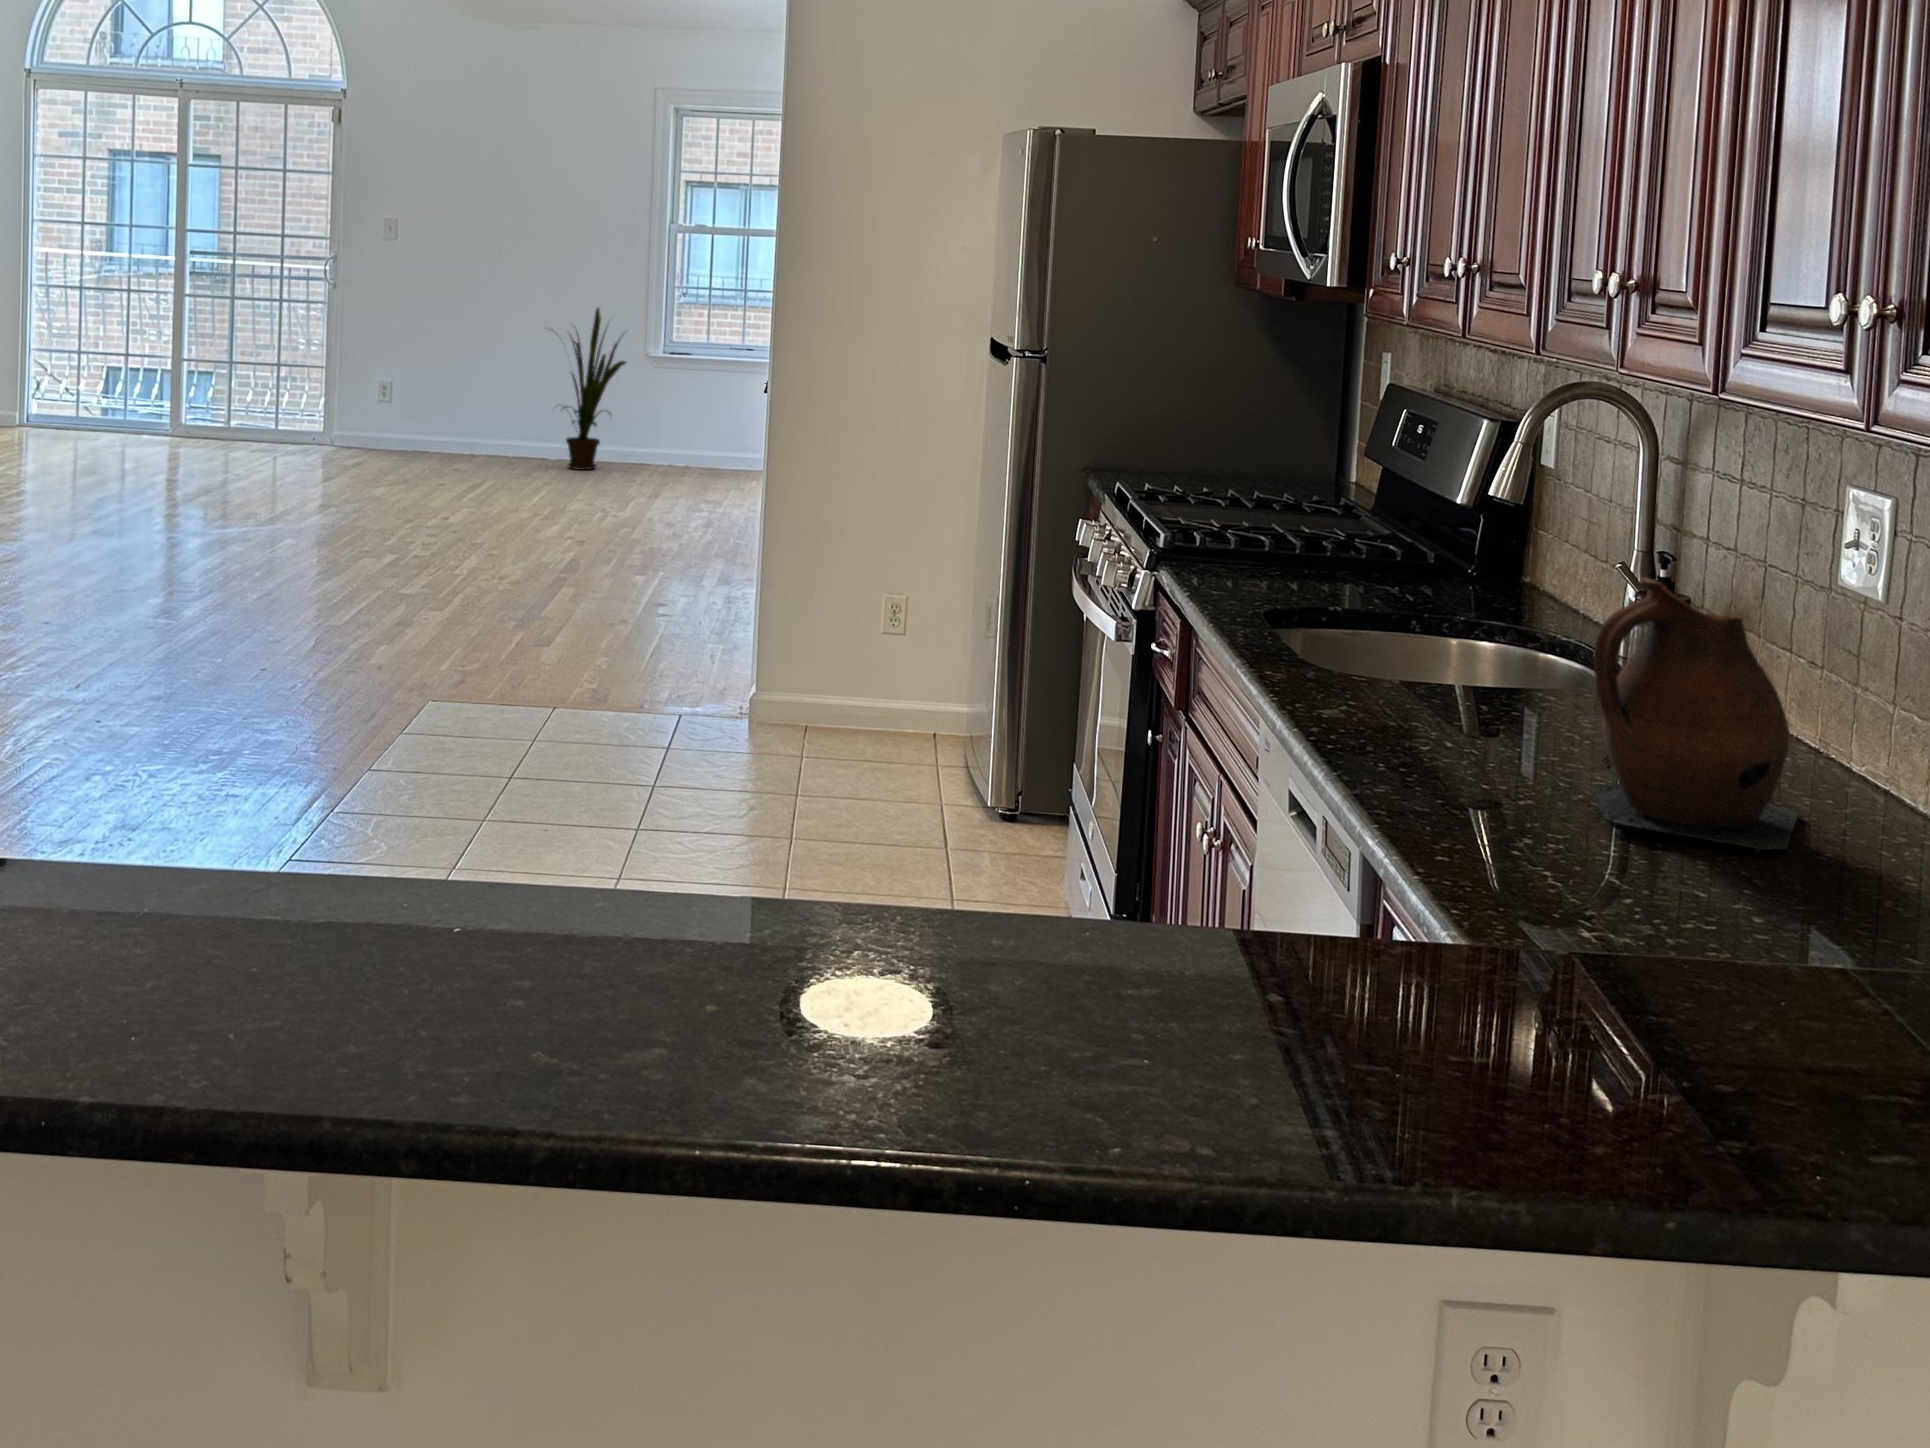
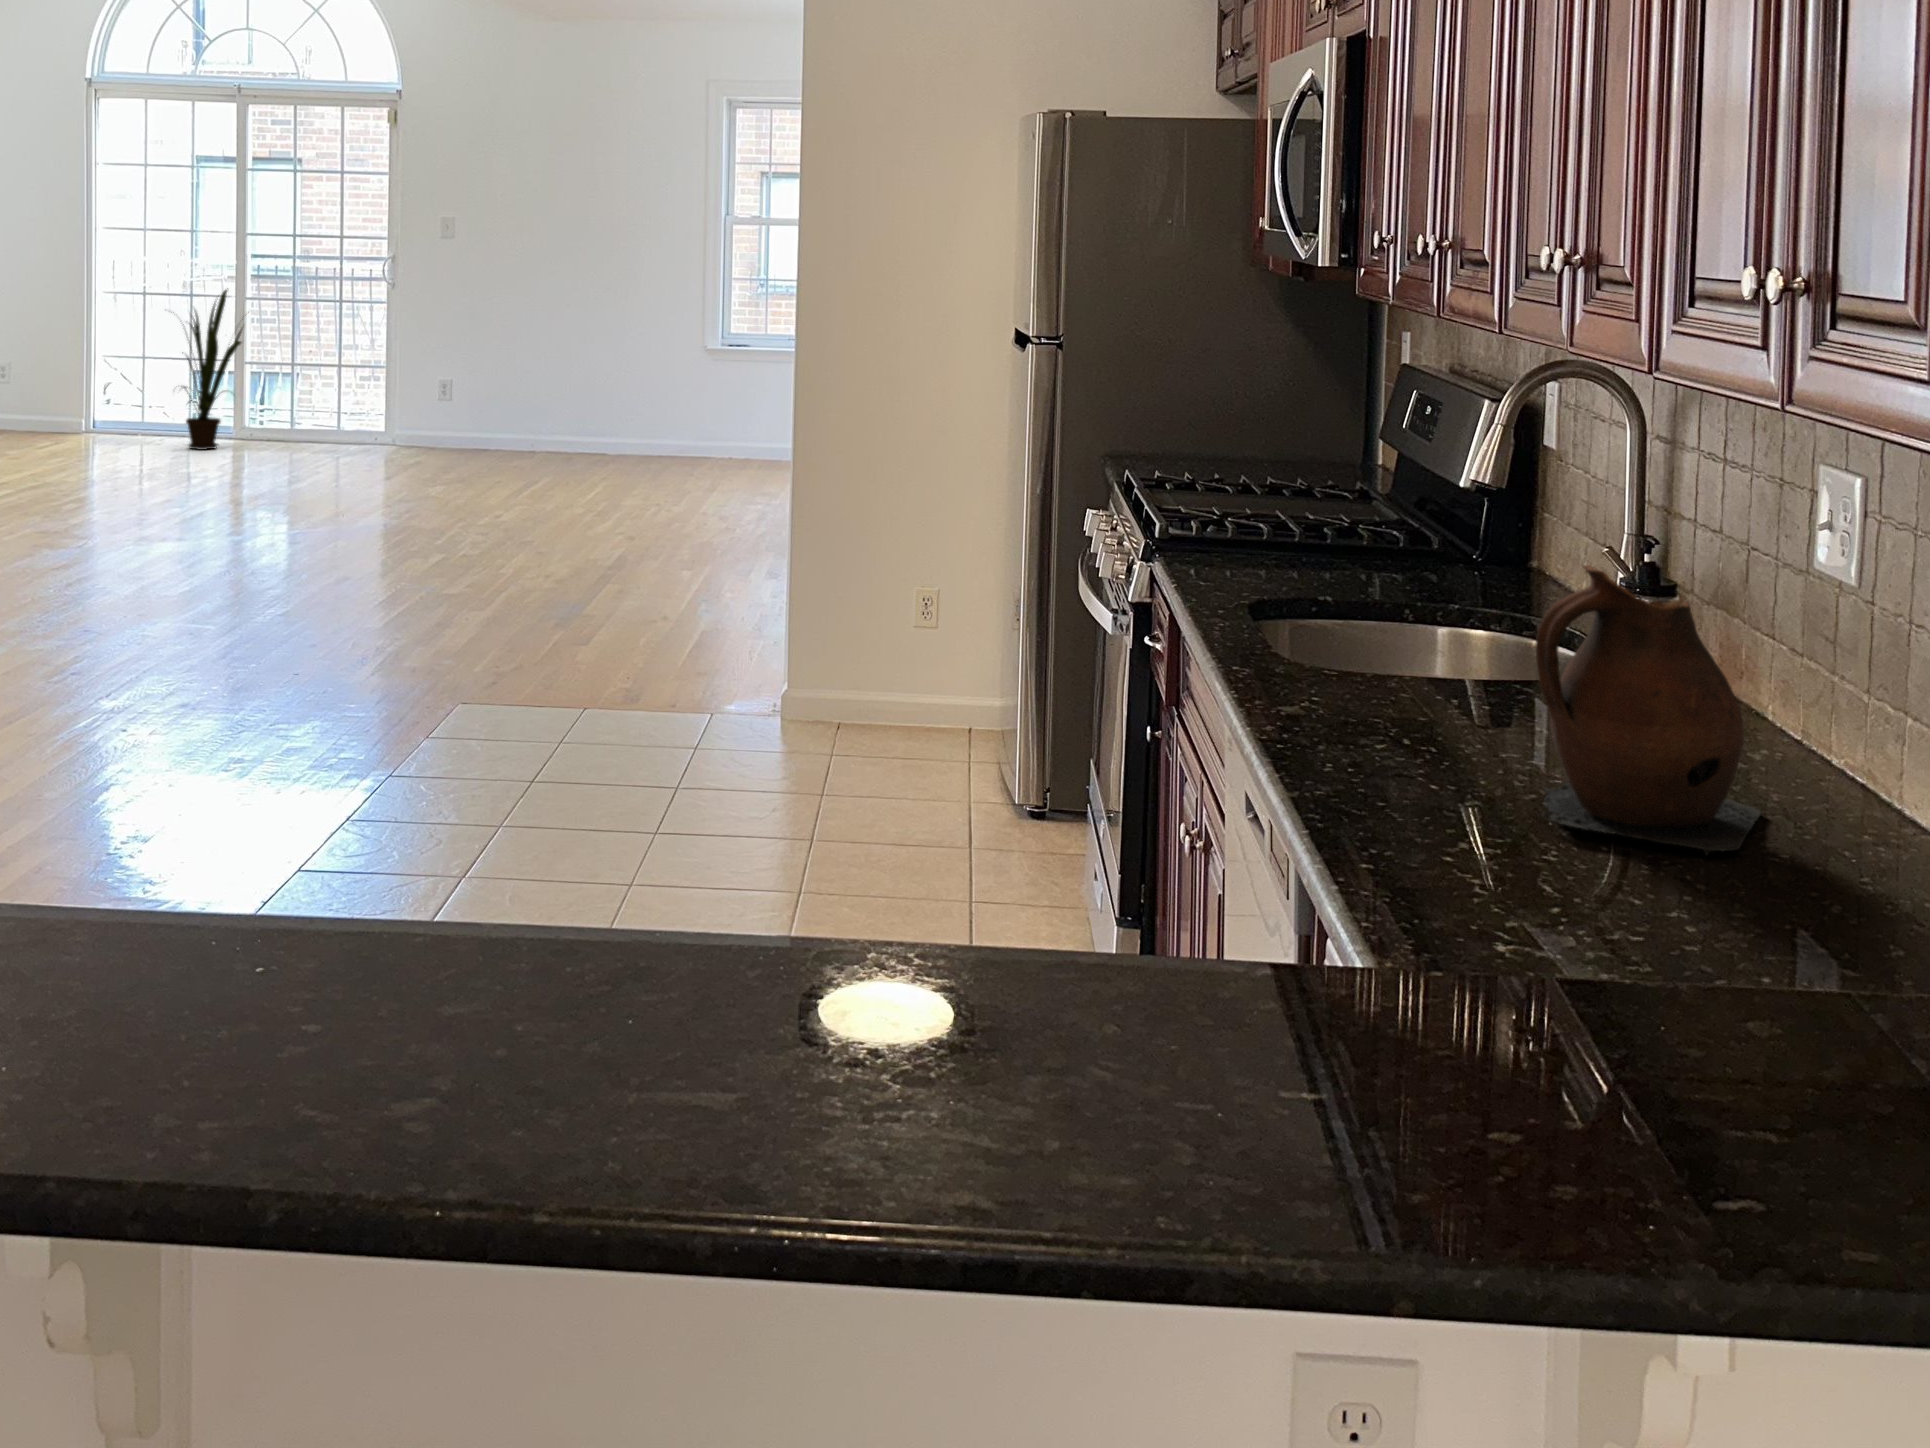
house plant: present [558,308,627,470] -> present [181,290,243,450]

